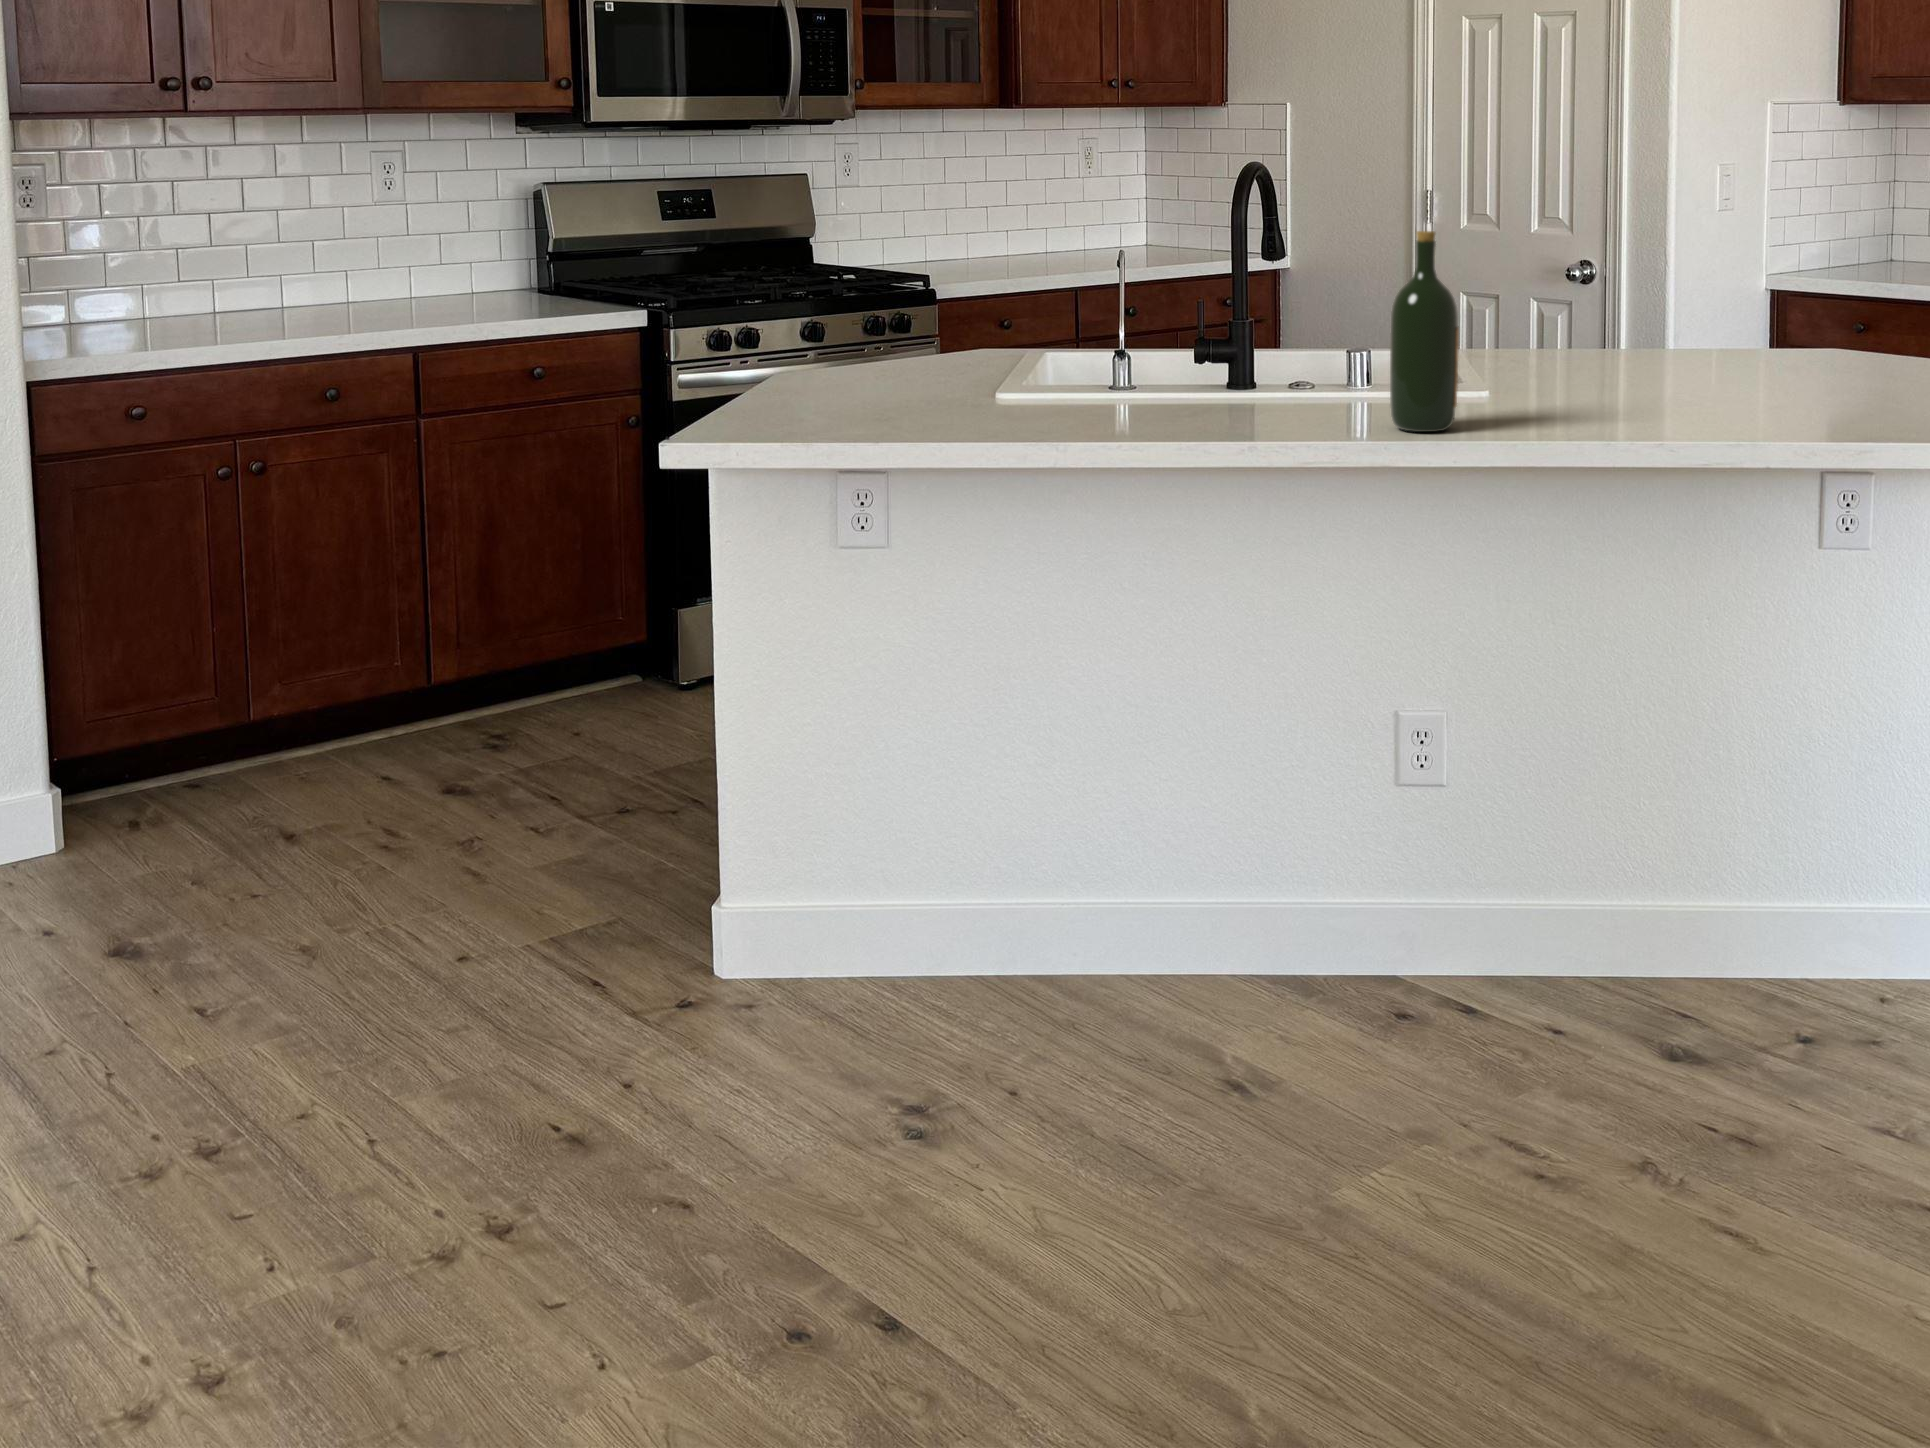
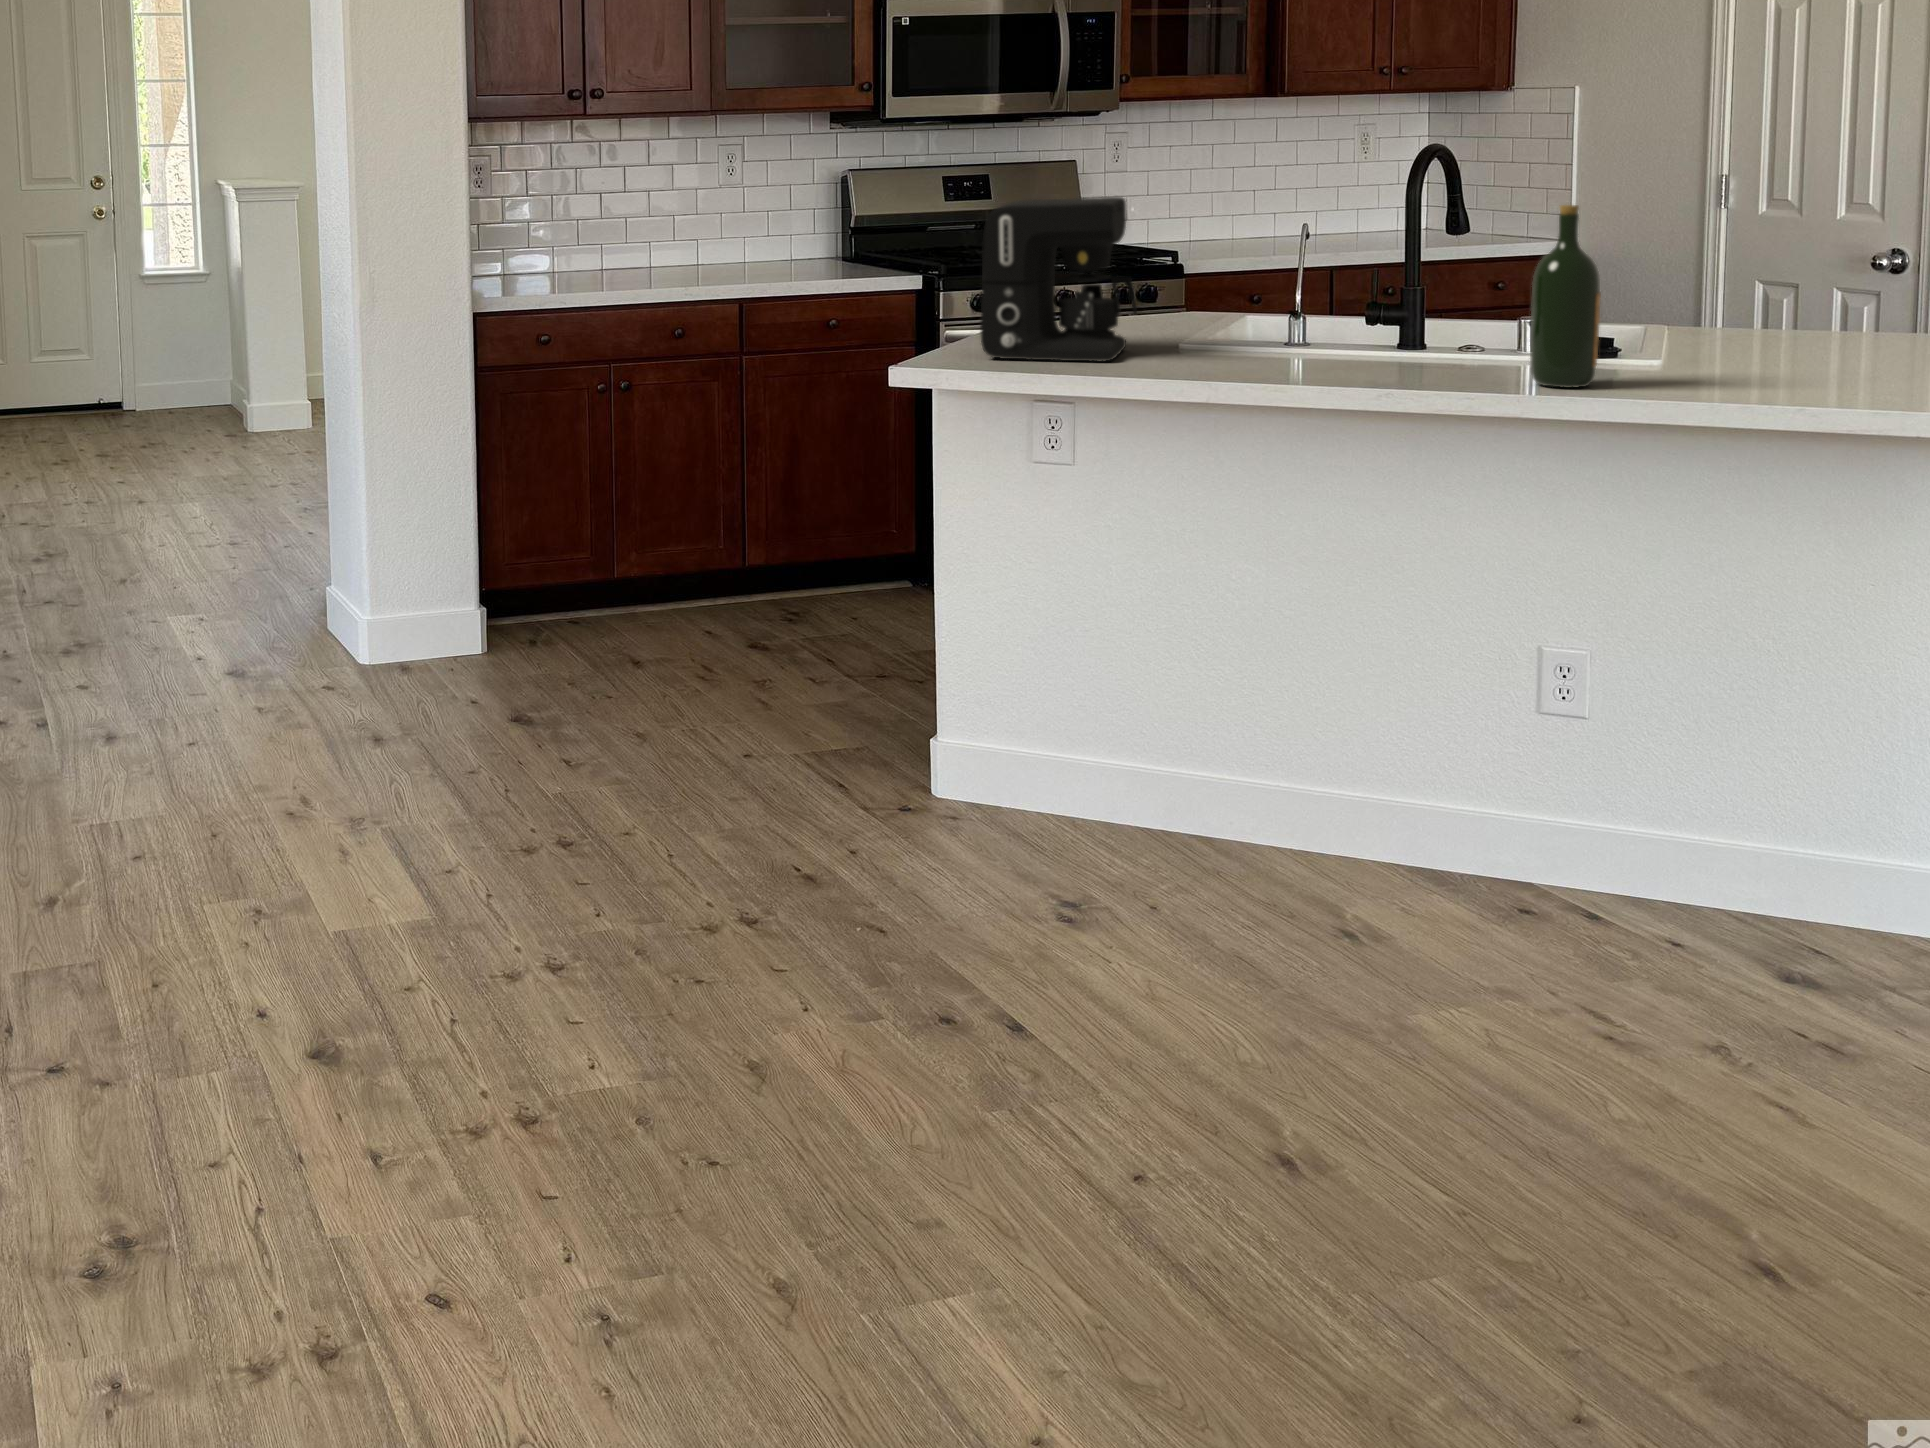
coffee maker: none [767,222,952,425] -> present [980,197,1137,362]

